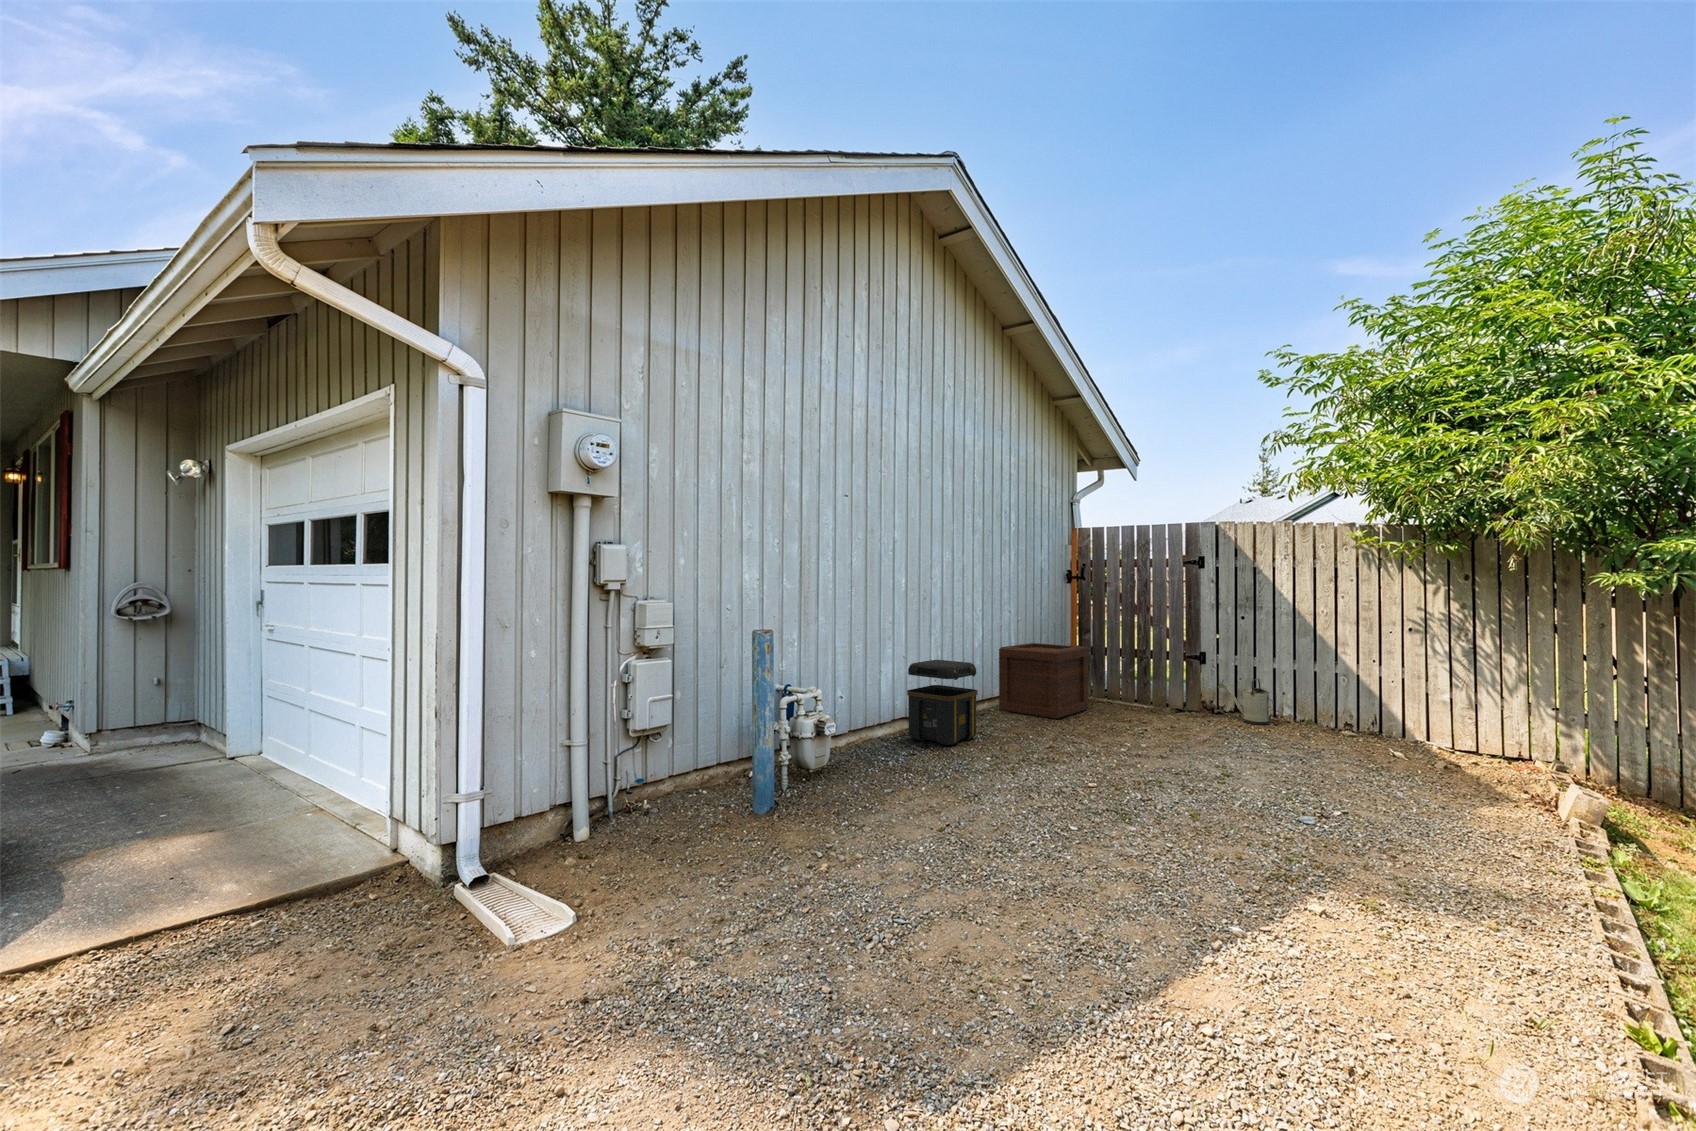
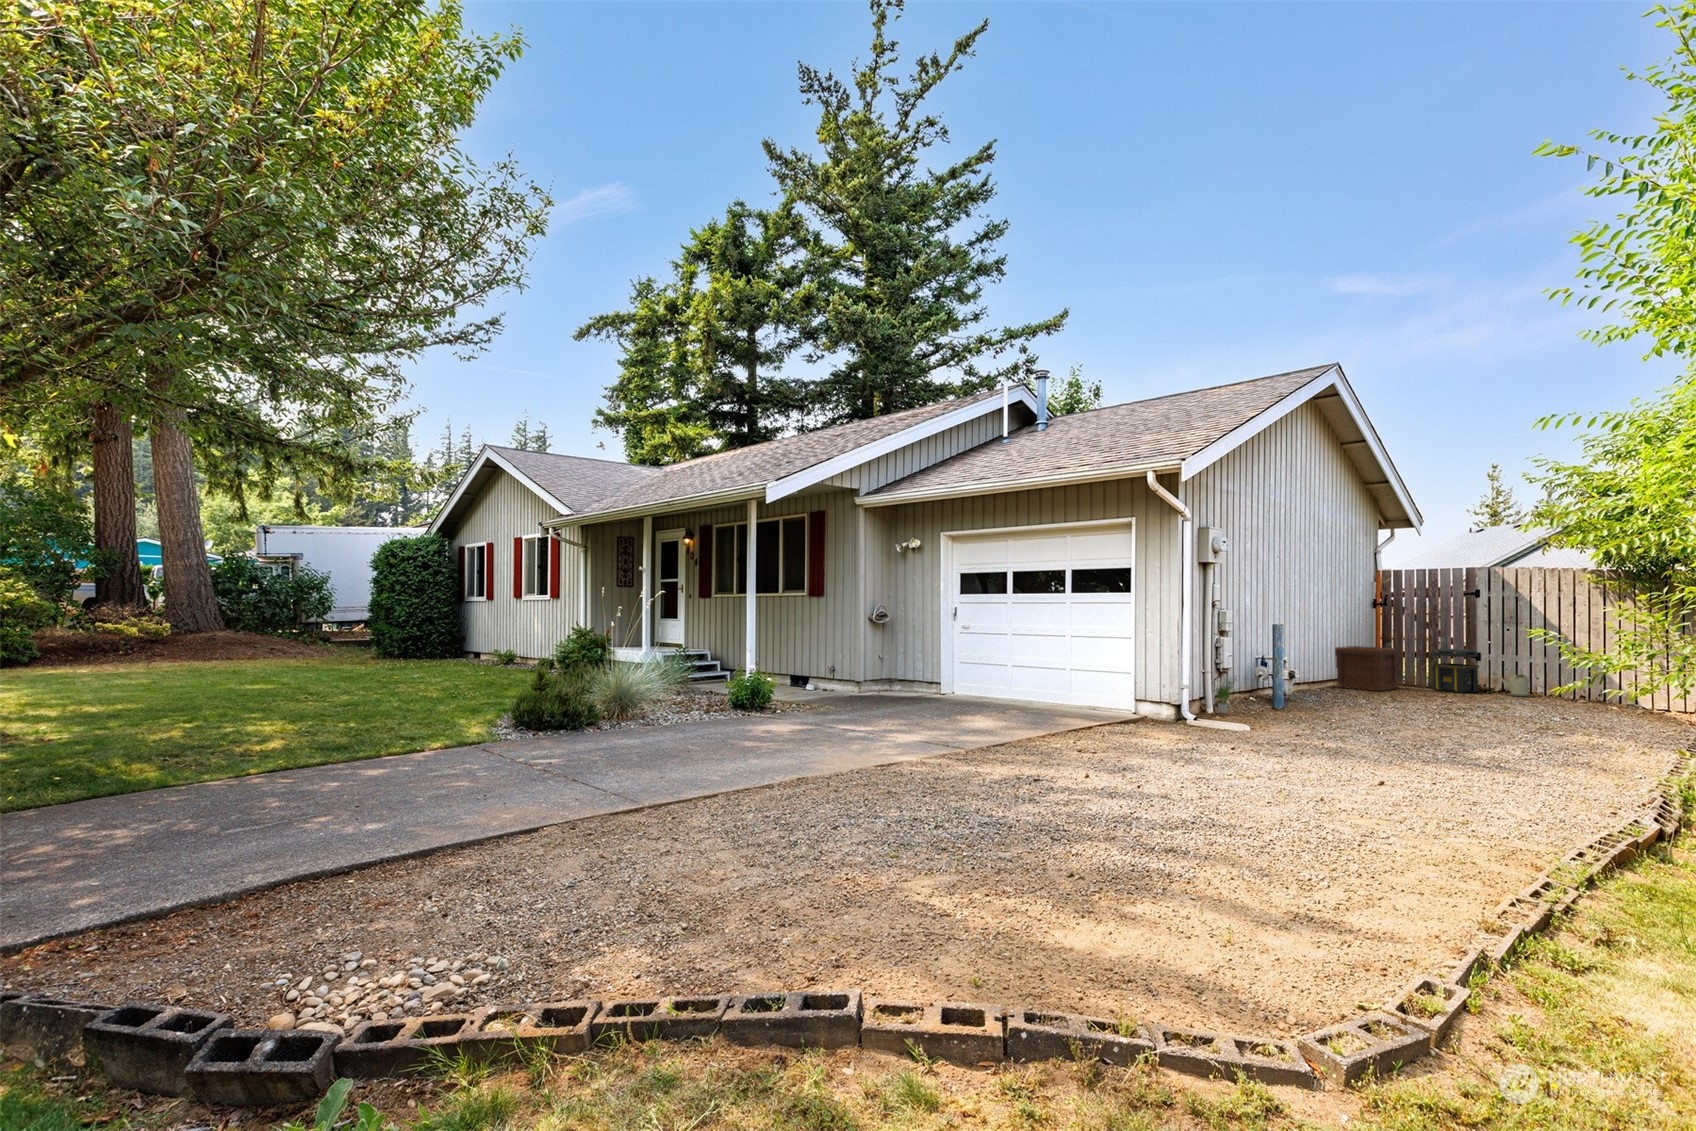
toolbox: present [907,660,978,745] -> present [1432,649,1479,693]
potted plant: none [613,741,696,839] -> present [1214,678,1236,714]

